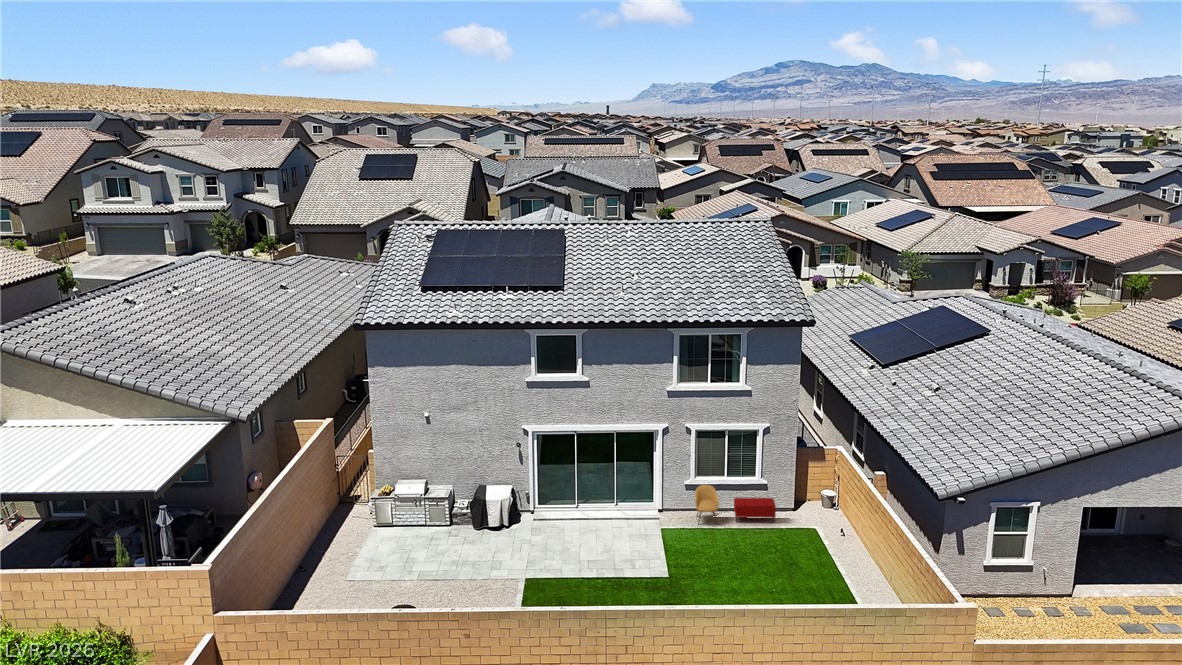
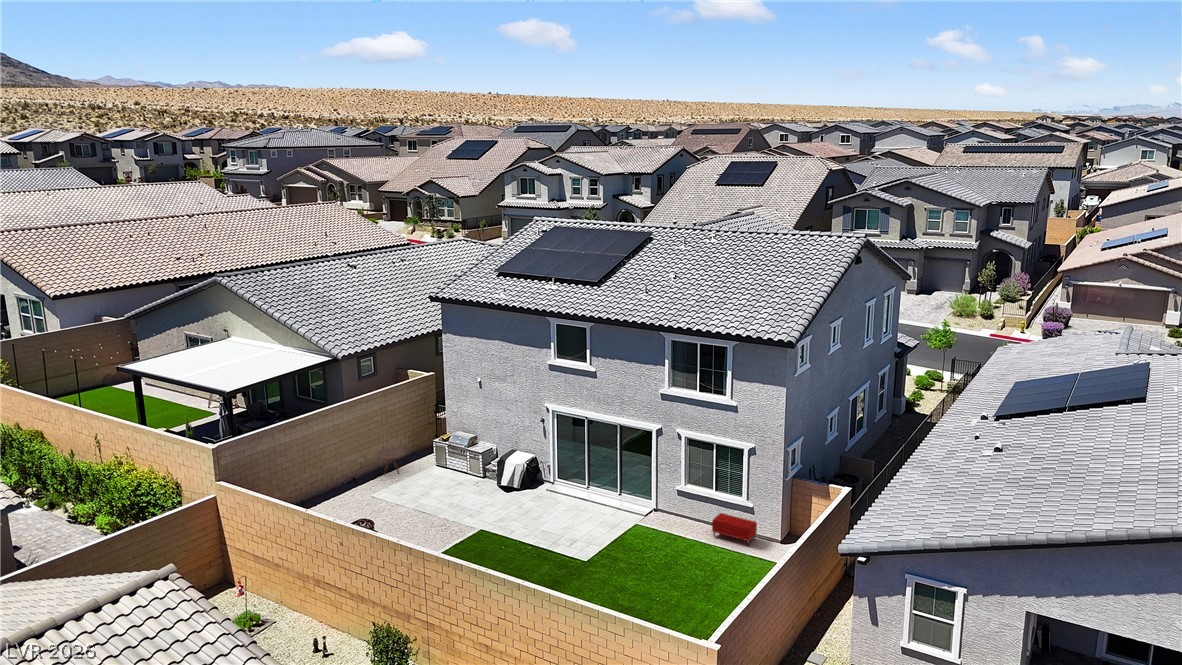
chair: present [695,485,719,524] -> none [676,493,702,534]
round table: none [308,514,346,552] -> present [375,448,405,474]

